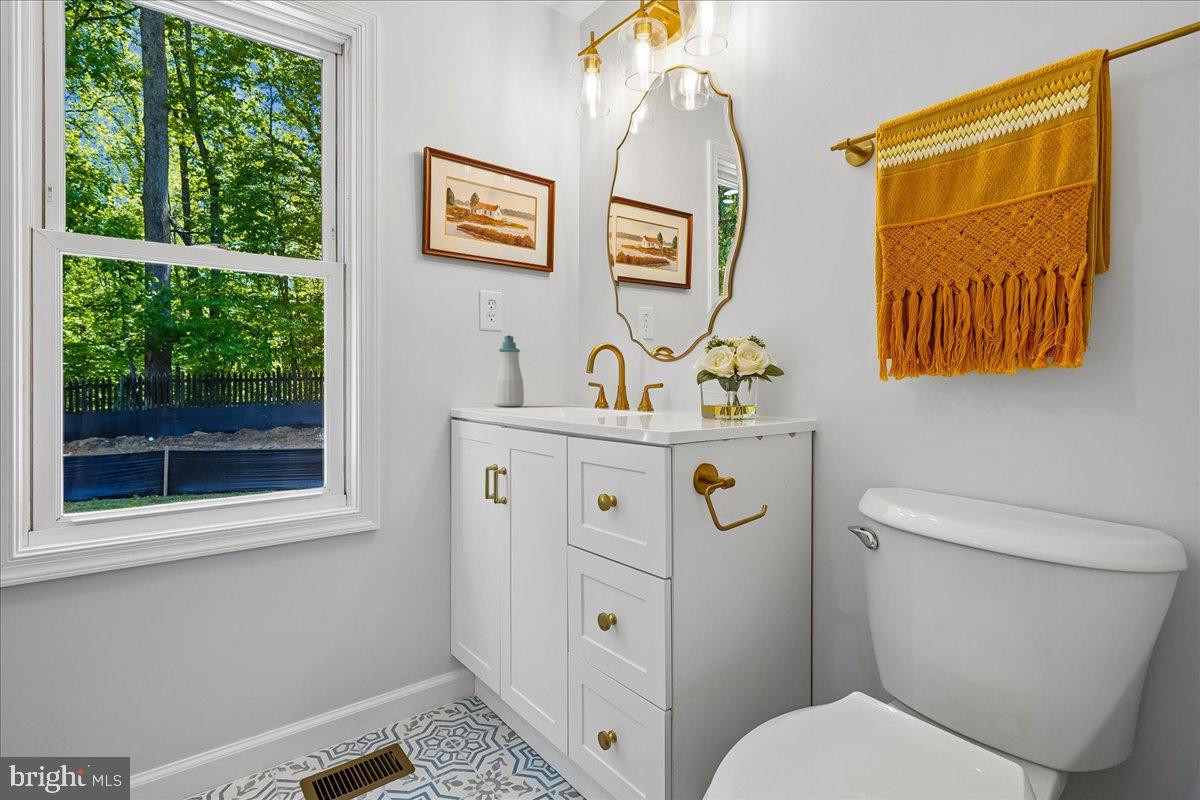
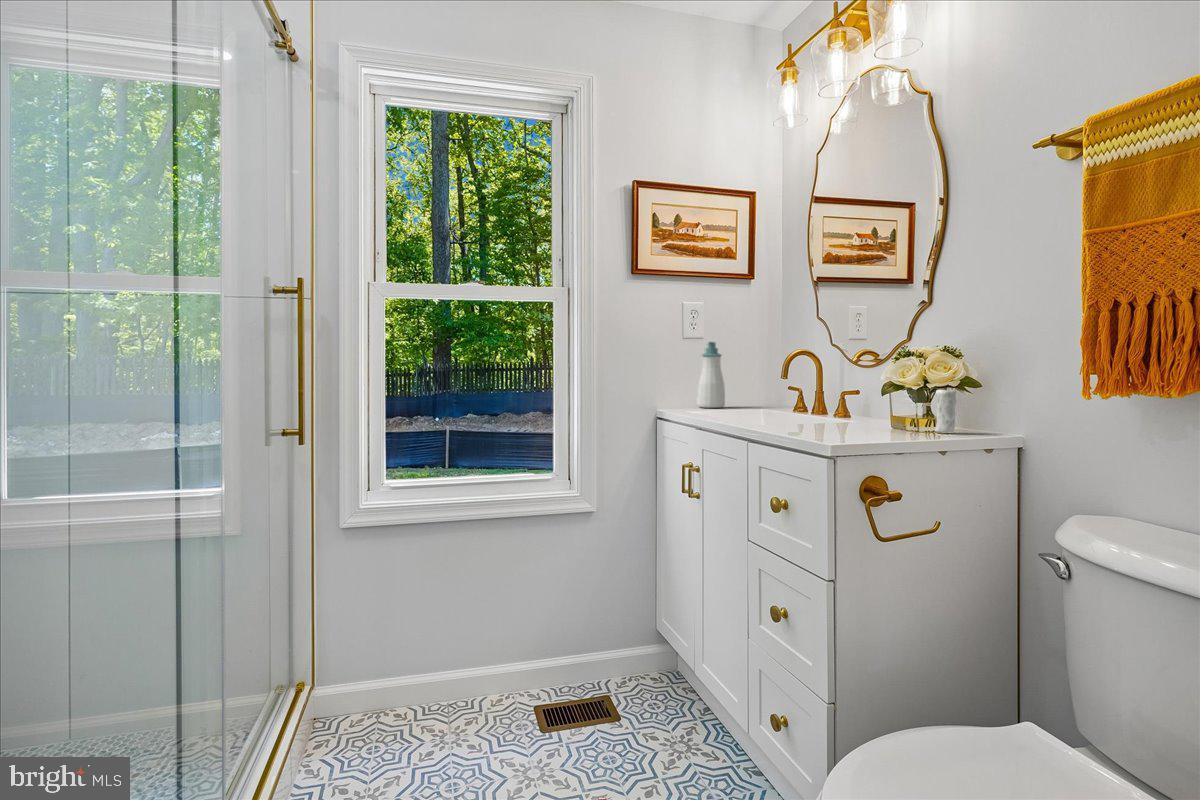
candle: none [745,369,764,420] -> present [935,388,956,432]

